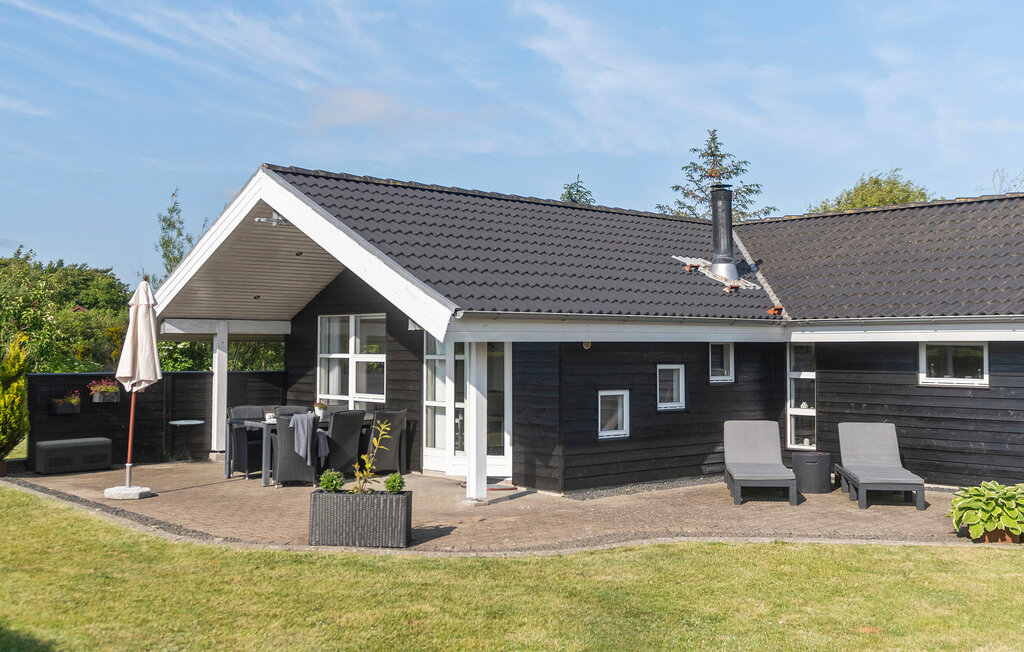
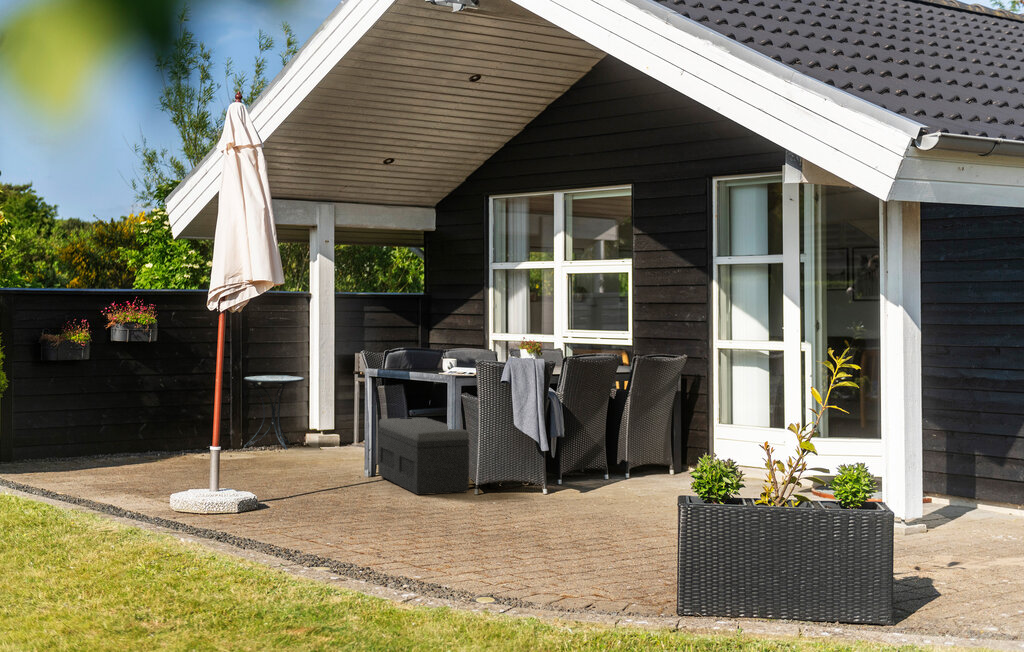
storage bench: present [36,437,112,474] -> present [378,417,469,495]

